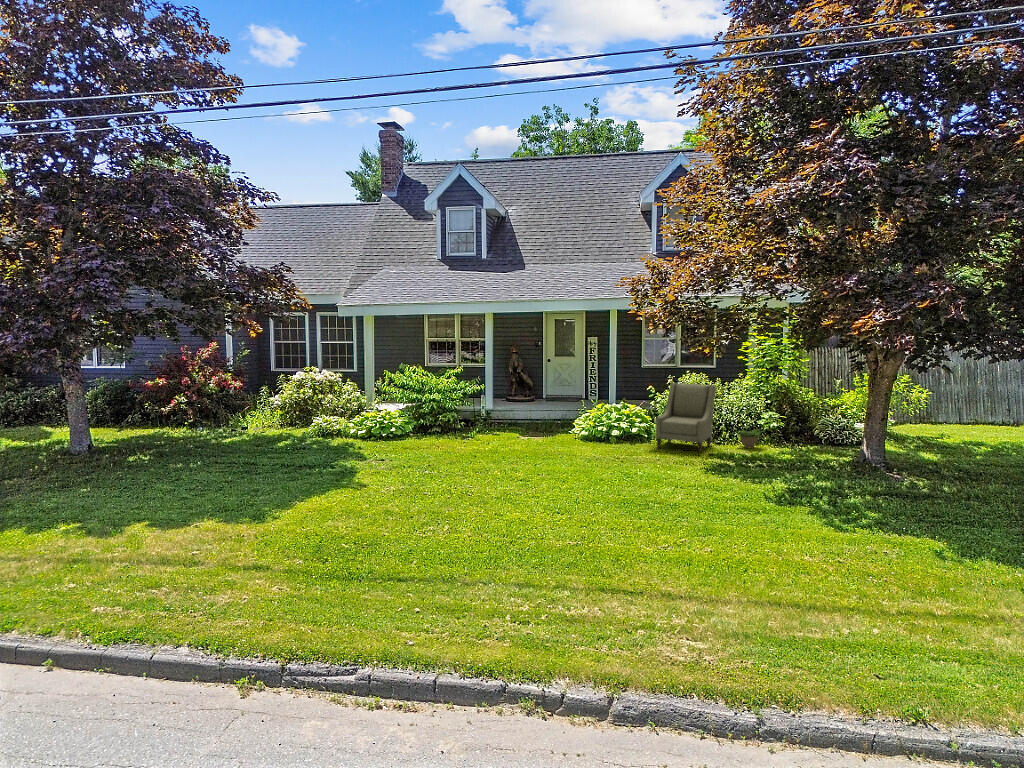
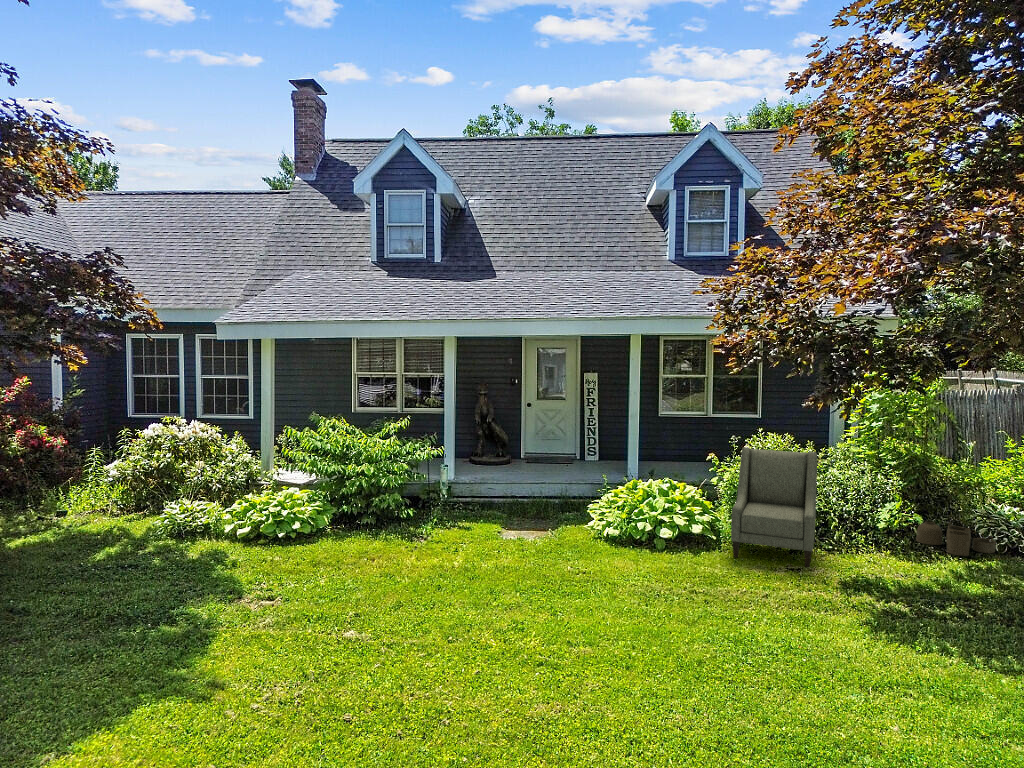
decorative plant: present [737,429,763,448] -> none [844,522,901,555]
woven basket: none [785,430,831,449] -> present [916,522,996,556]

